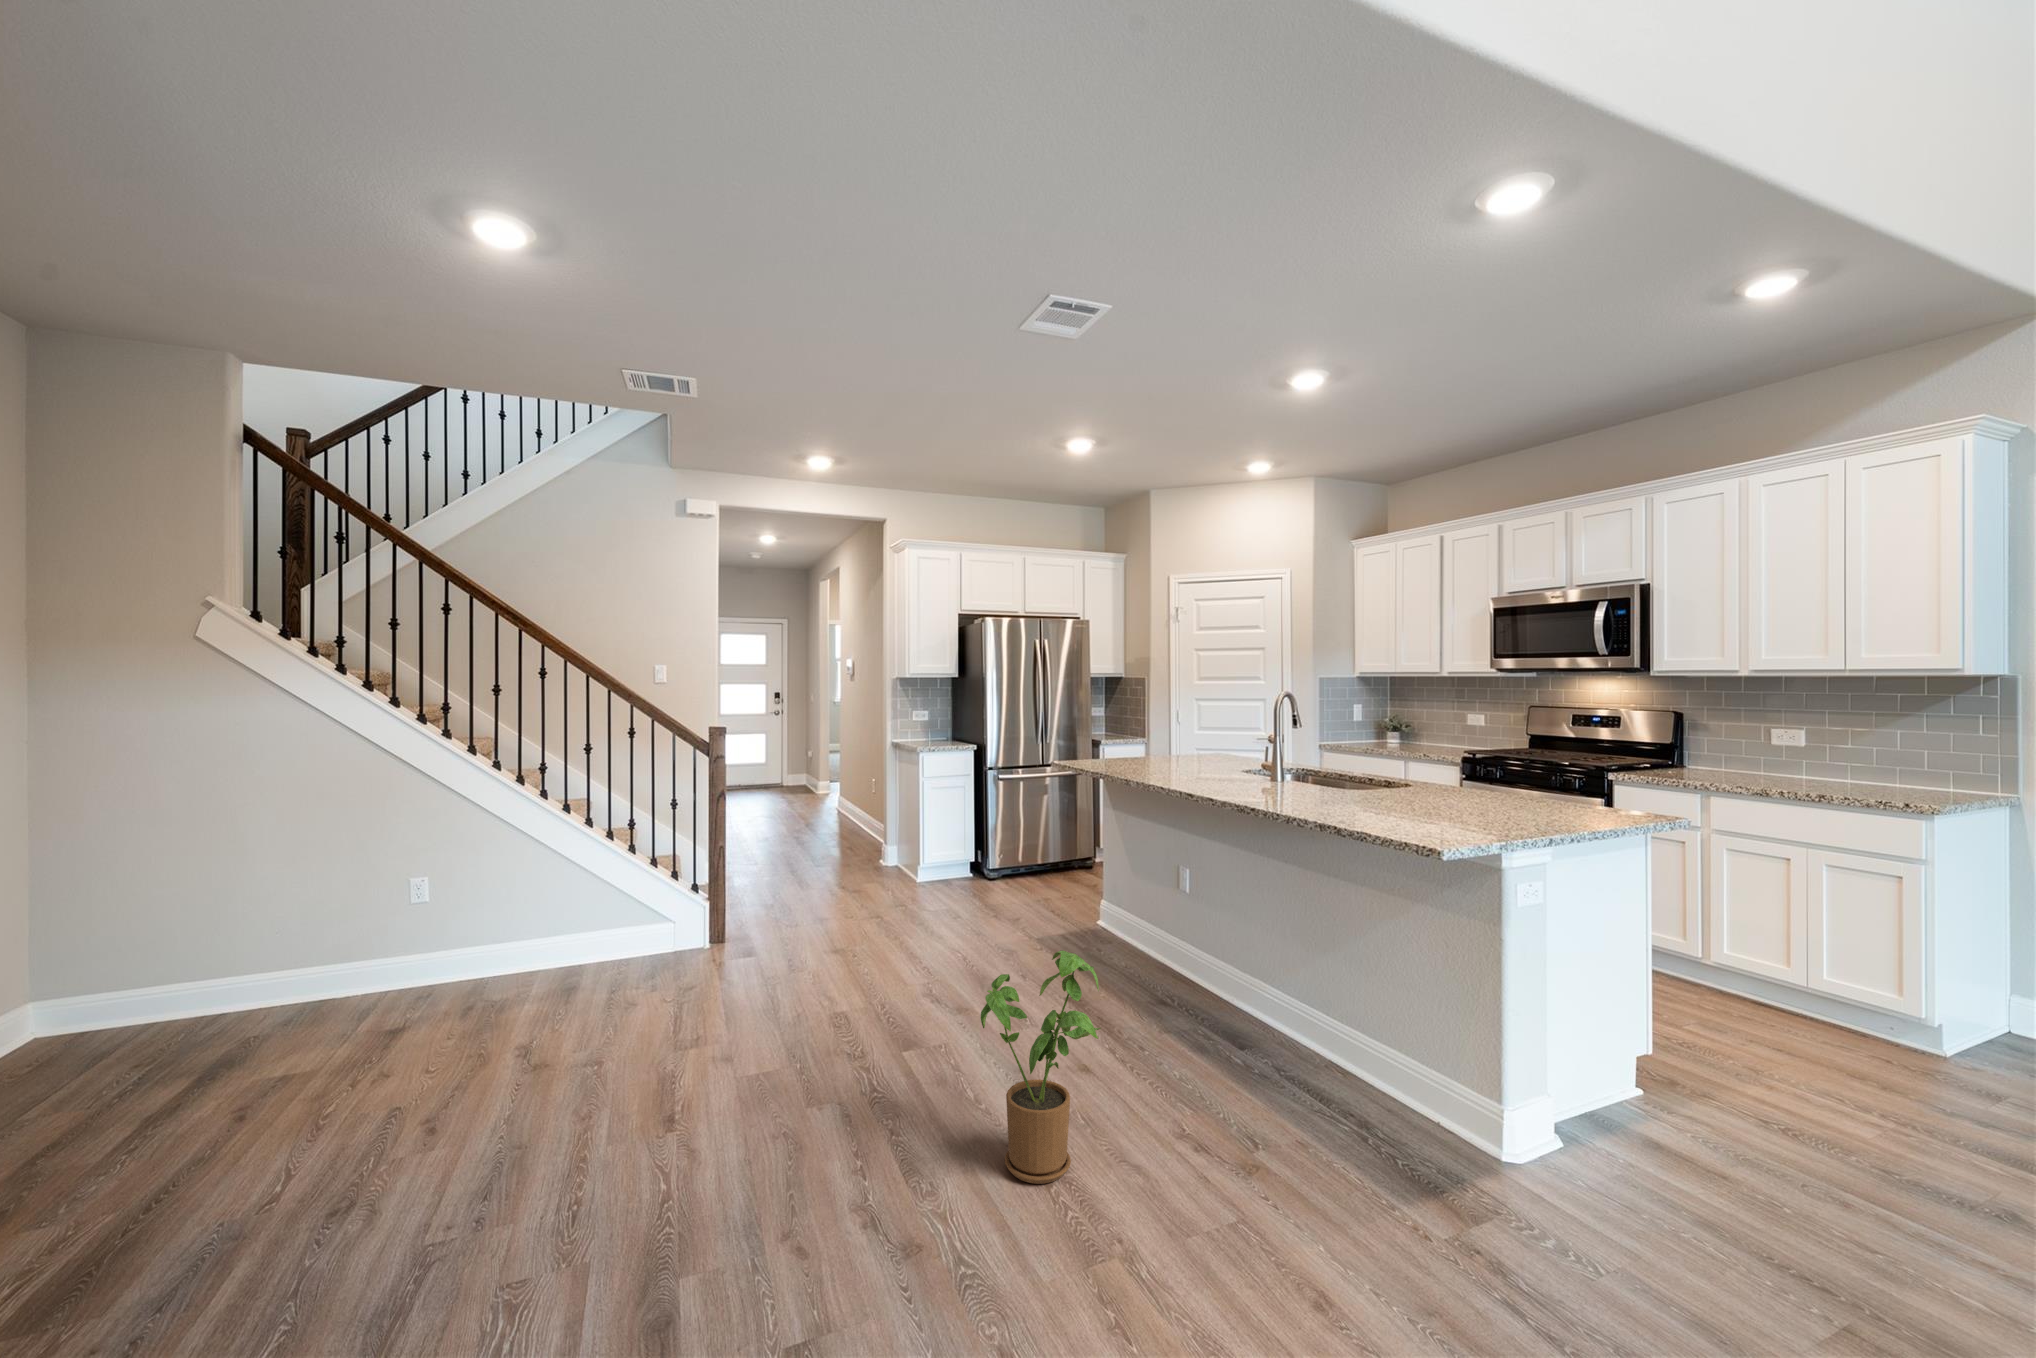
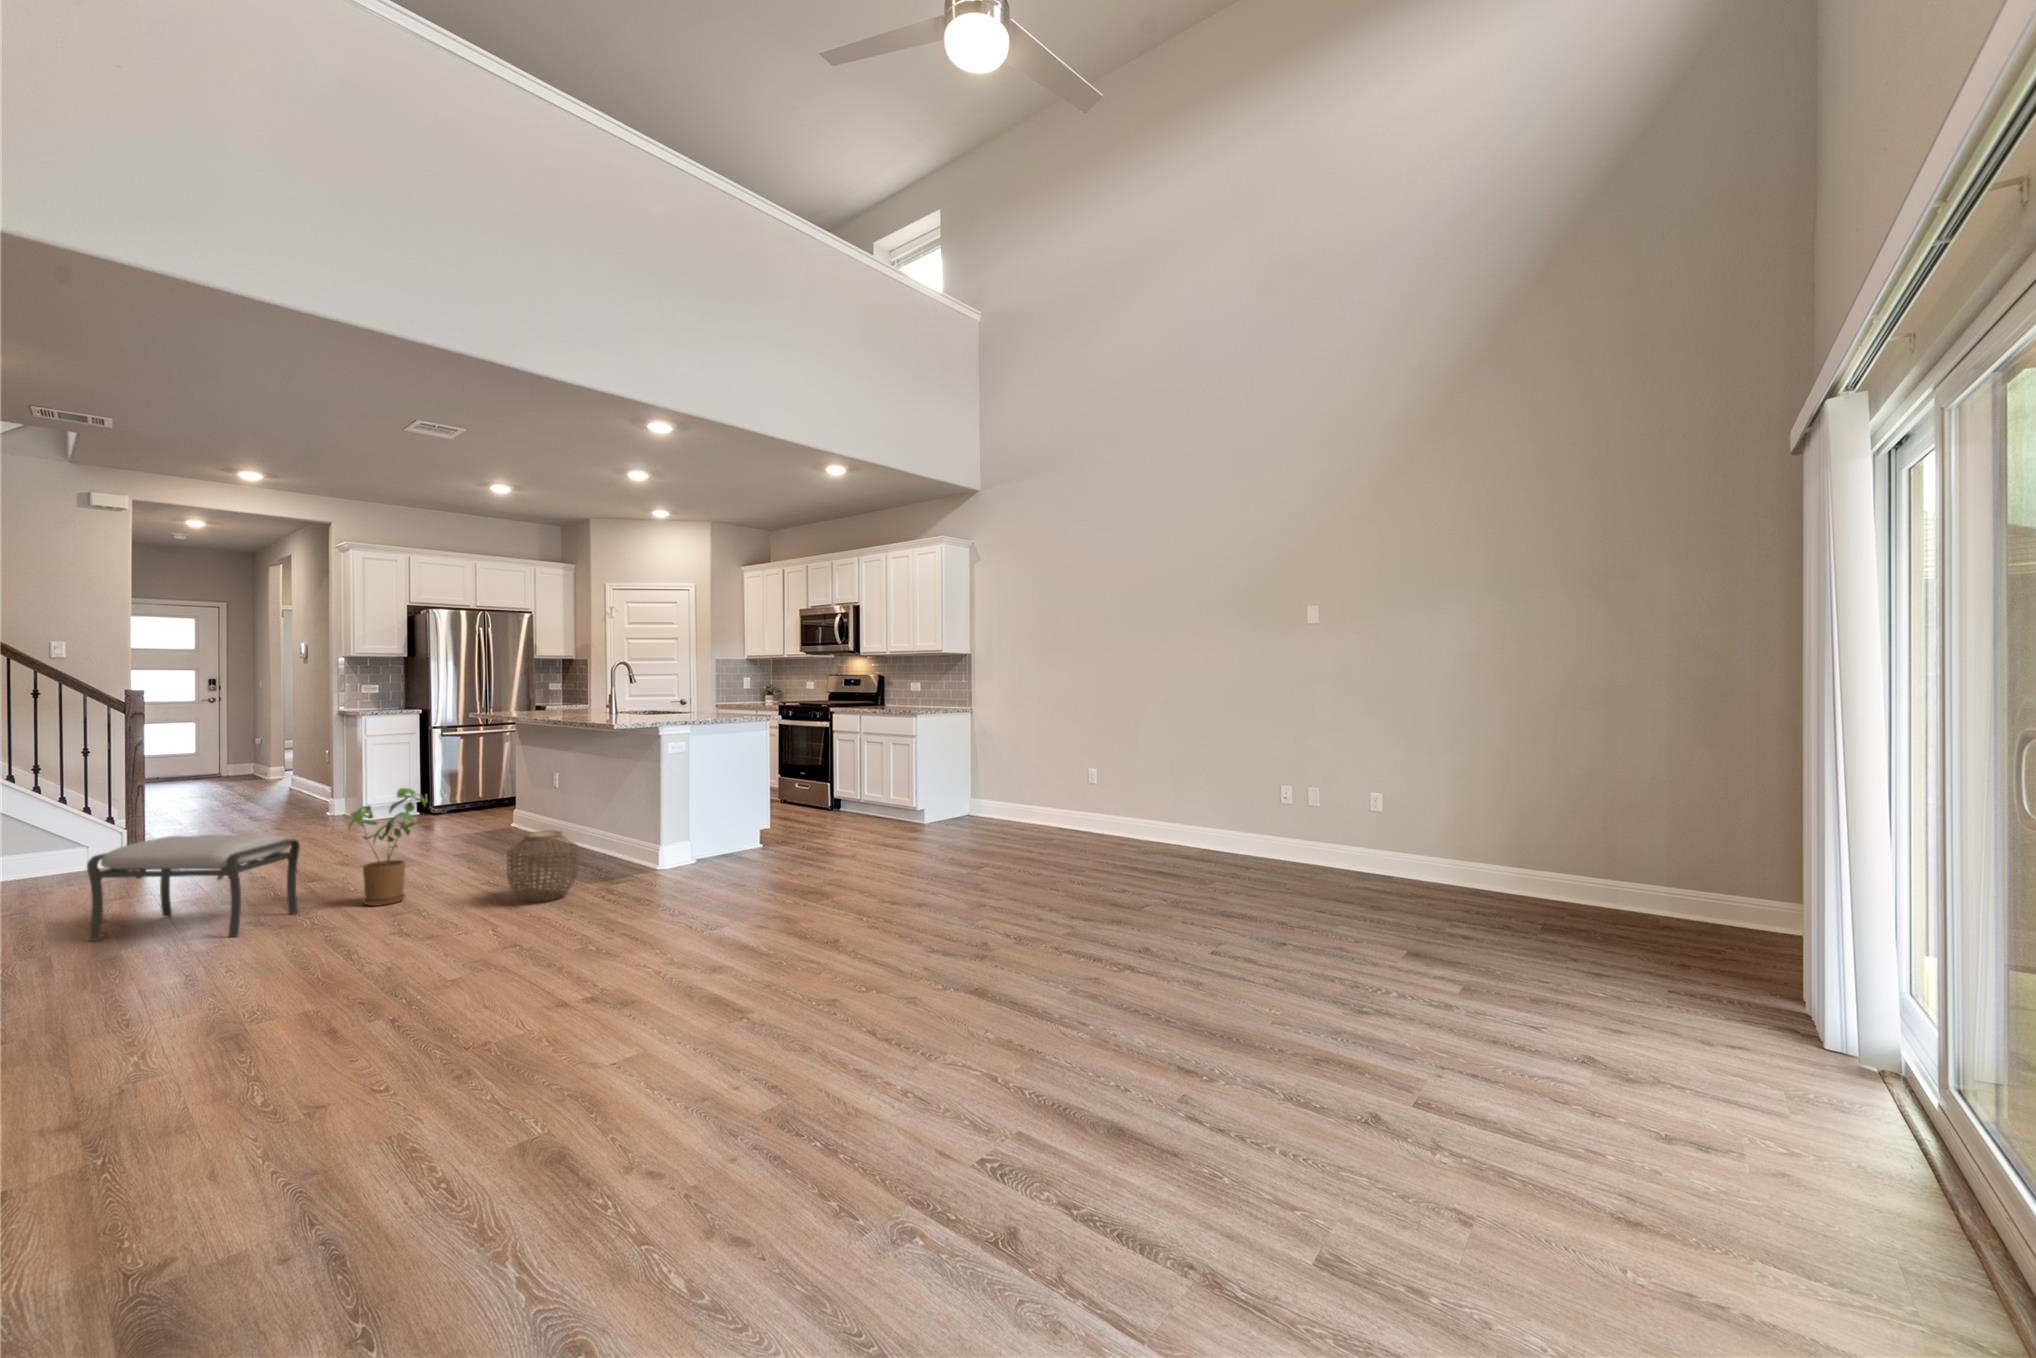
ottoman: none [632,1009,916,1275] -> present [87,835,300,941]
woven basket: none [1273,1081,1421,1265] -> present [507,831,579,902]

